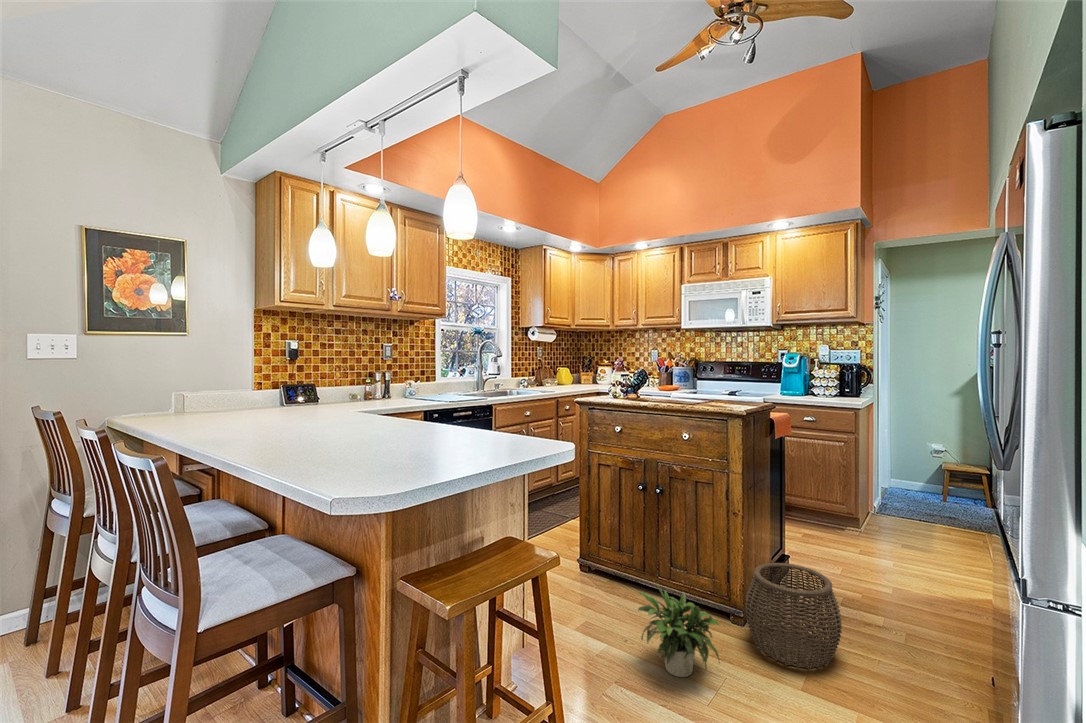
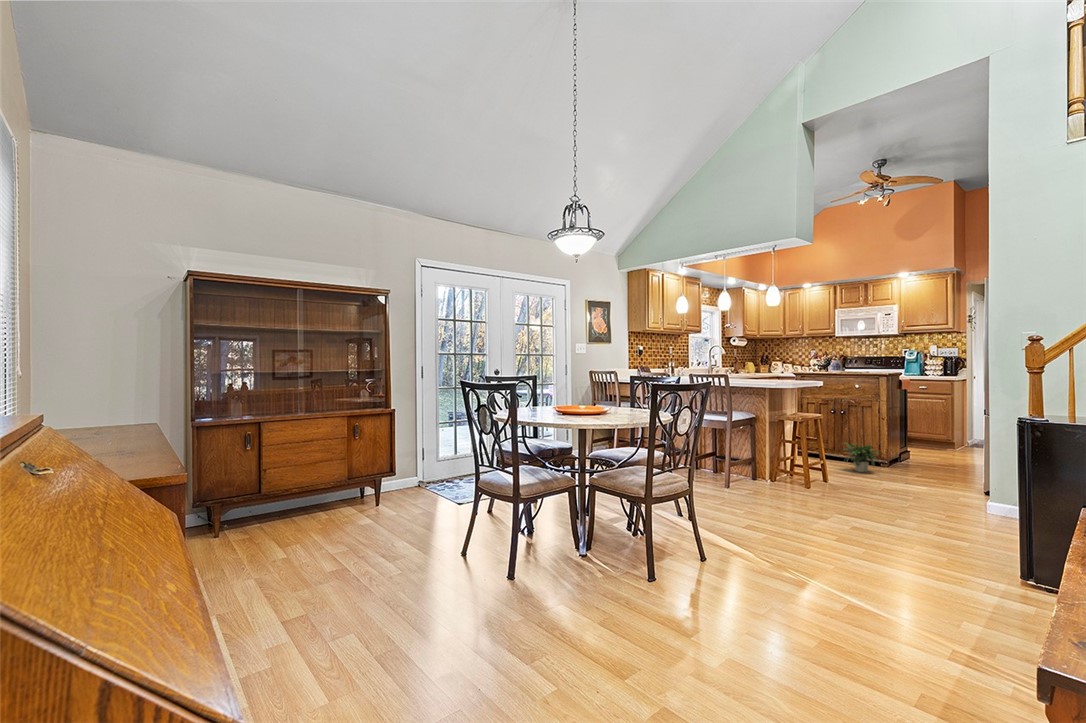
woven basket: present [745,563,842,669] -> none [889,438,933,473]

